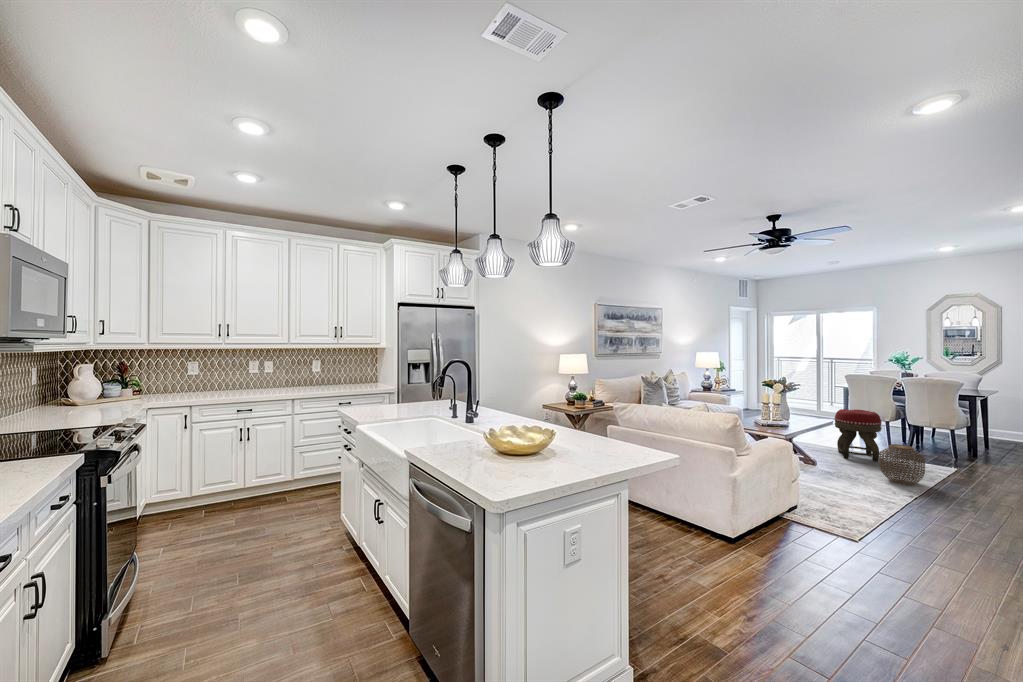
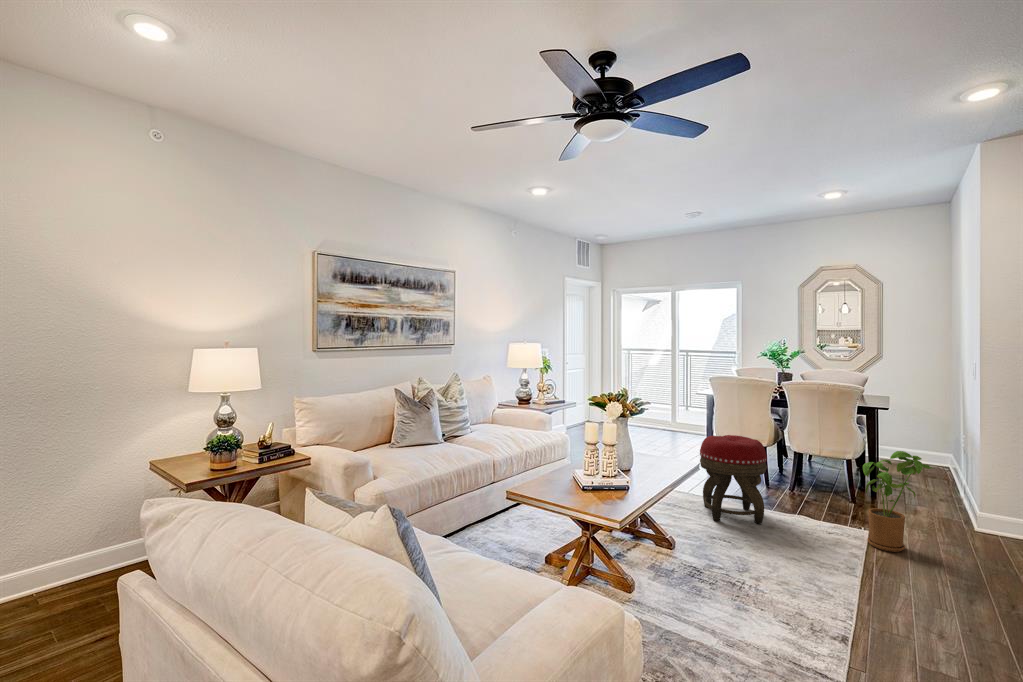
house plant: none [948,418,997,478] -> present [863,451,932,552]
woven basket: present [879,444,925,485] -> none [776,509,850,589]

